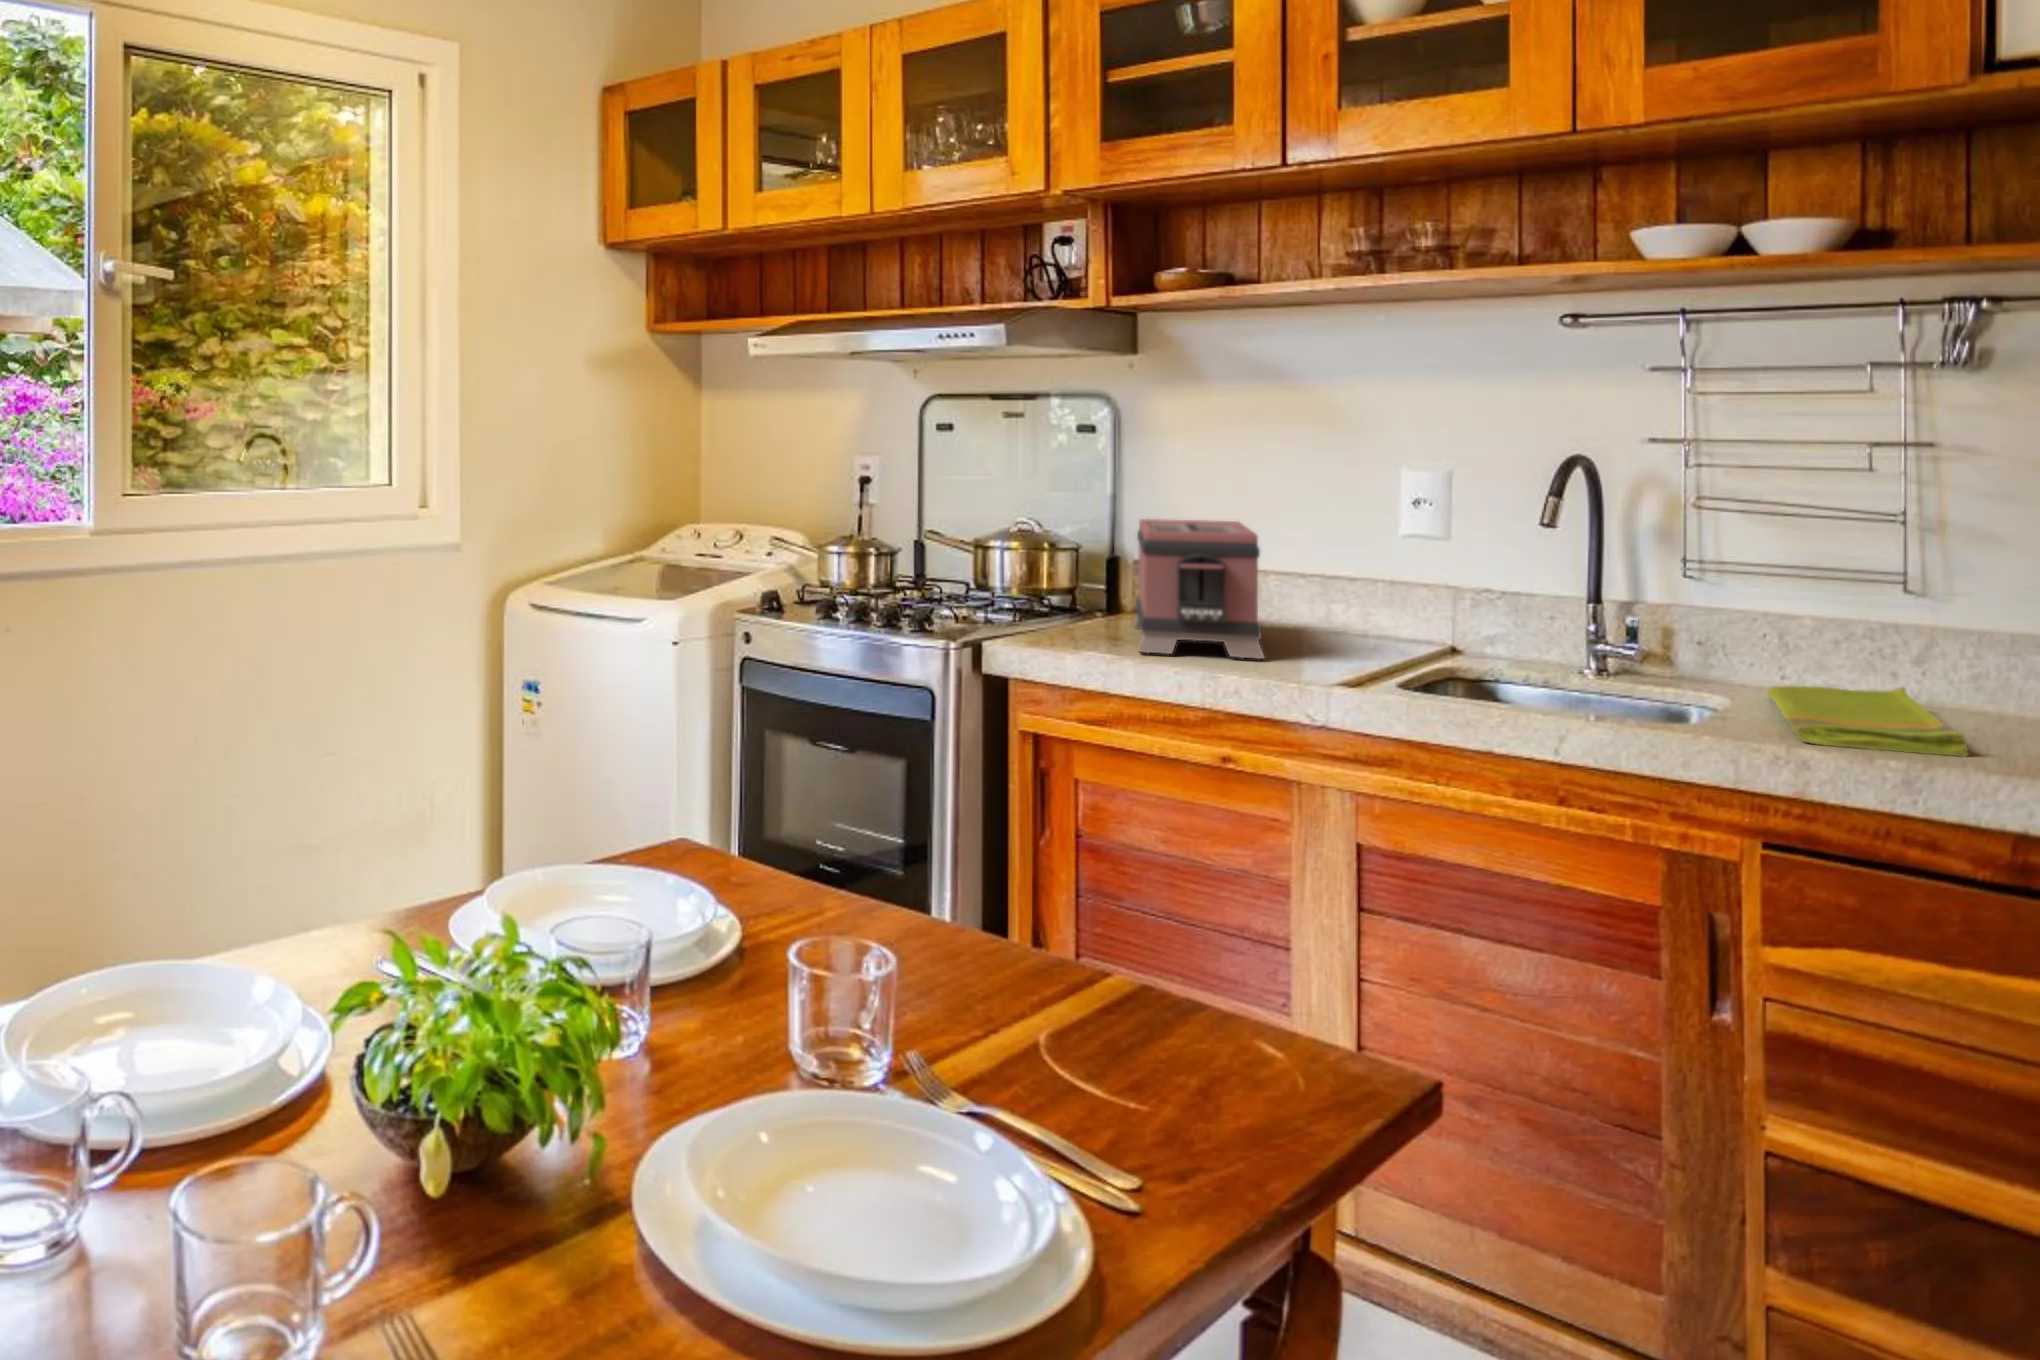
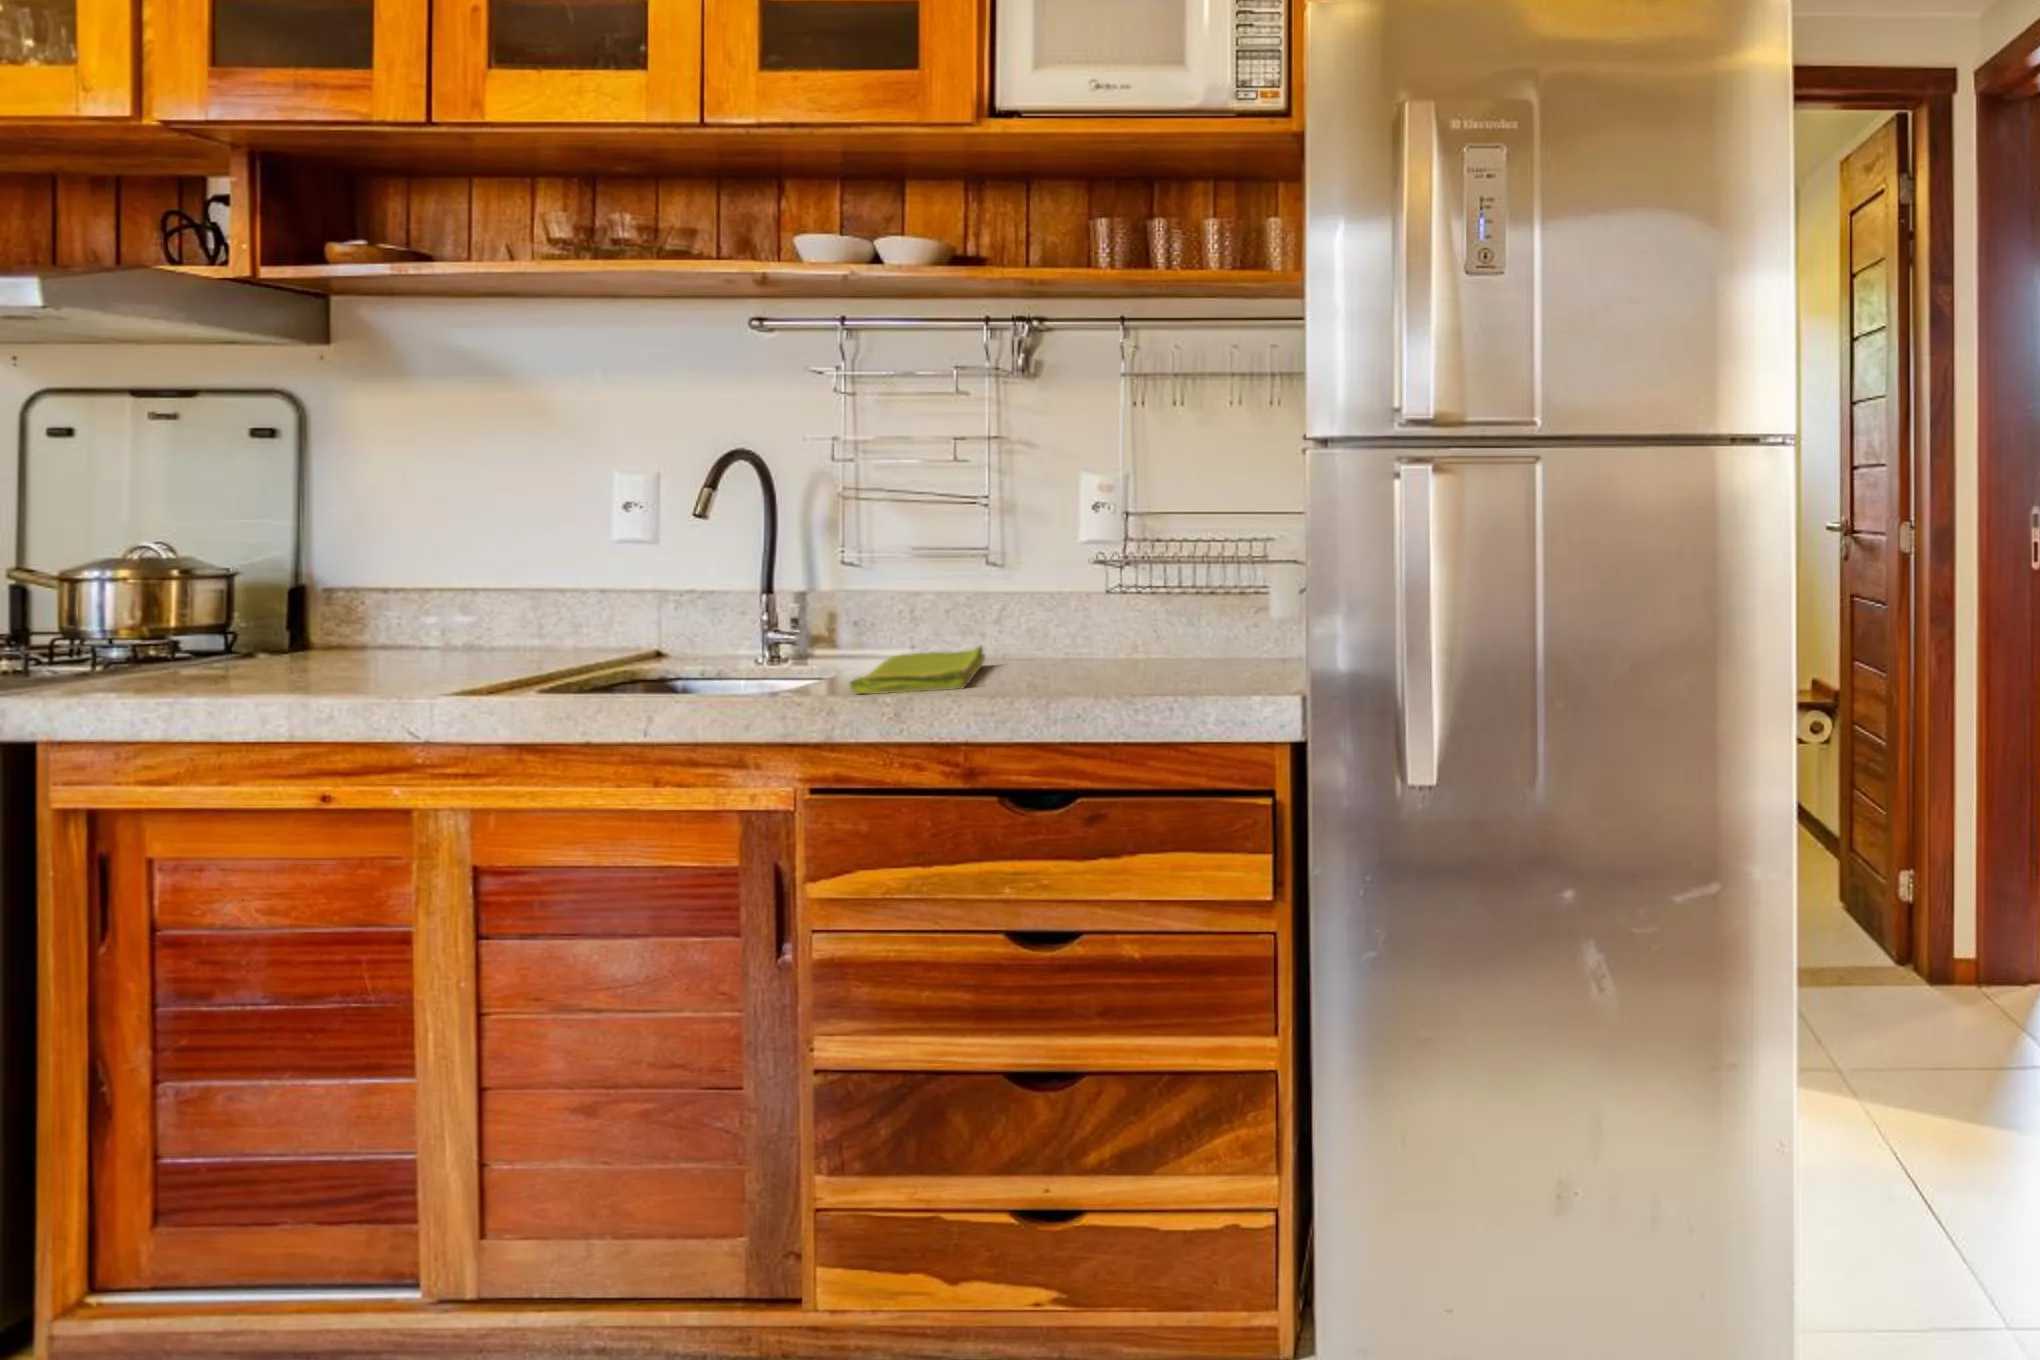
toaster: present [1133,519,1264,659] -> none [249,534,440,690]

